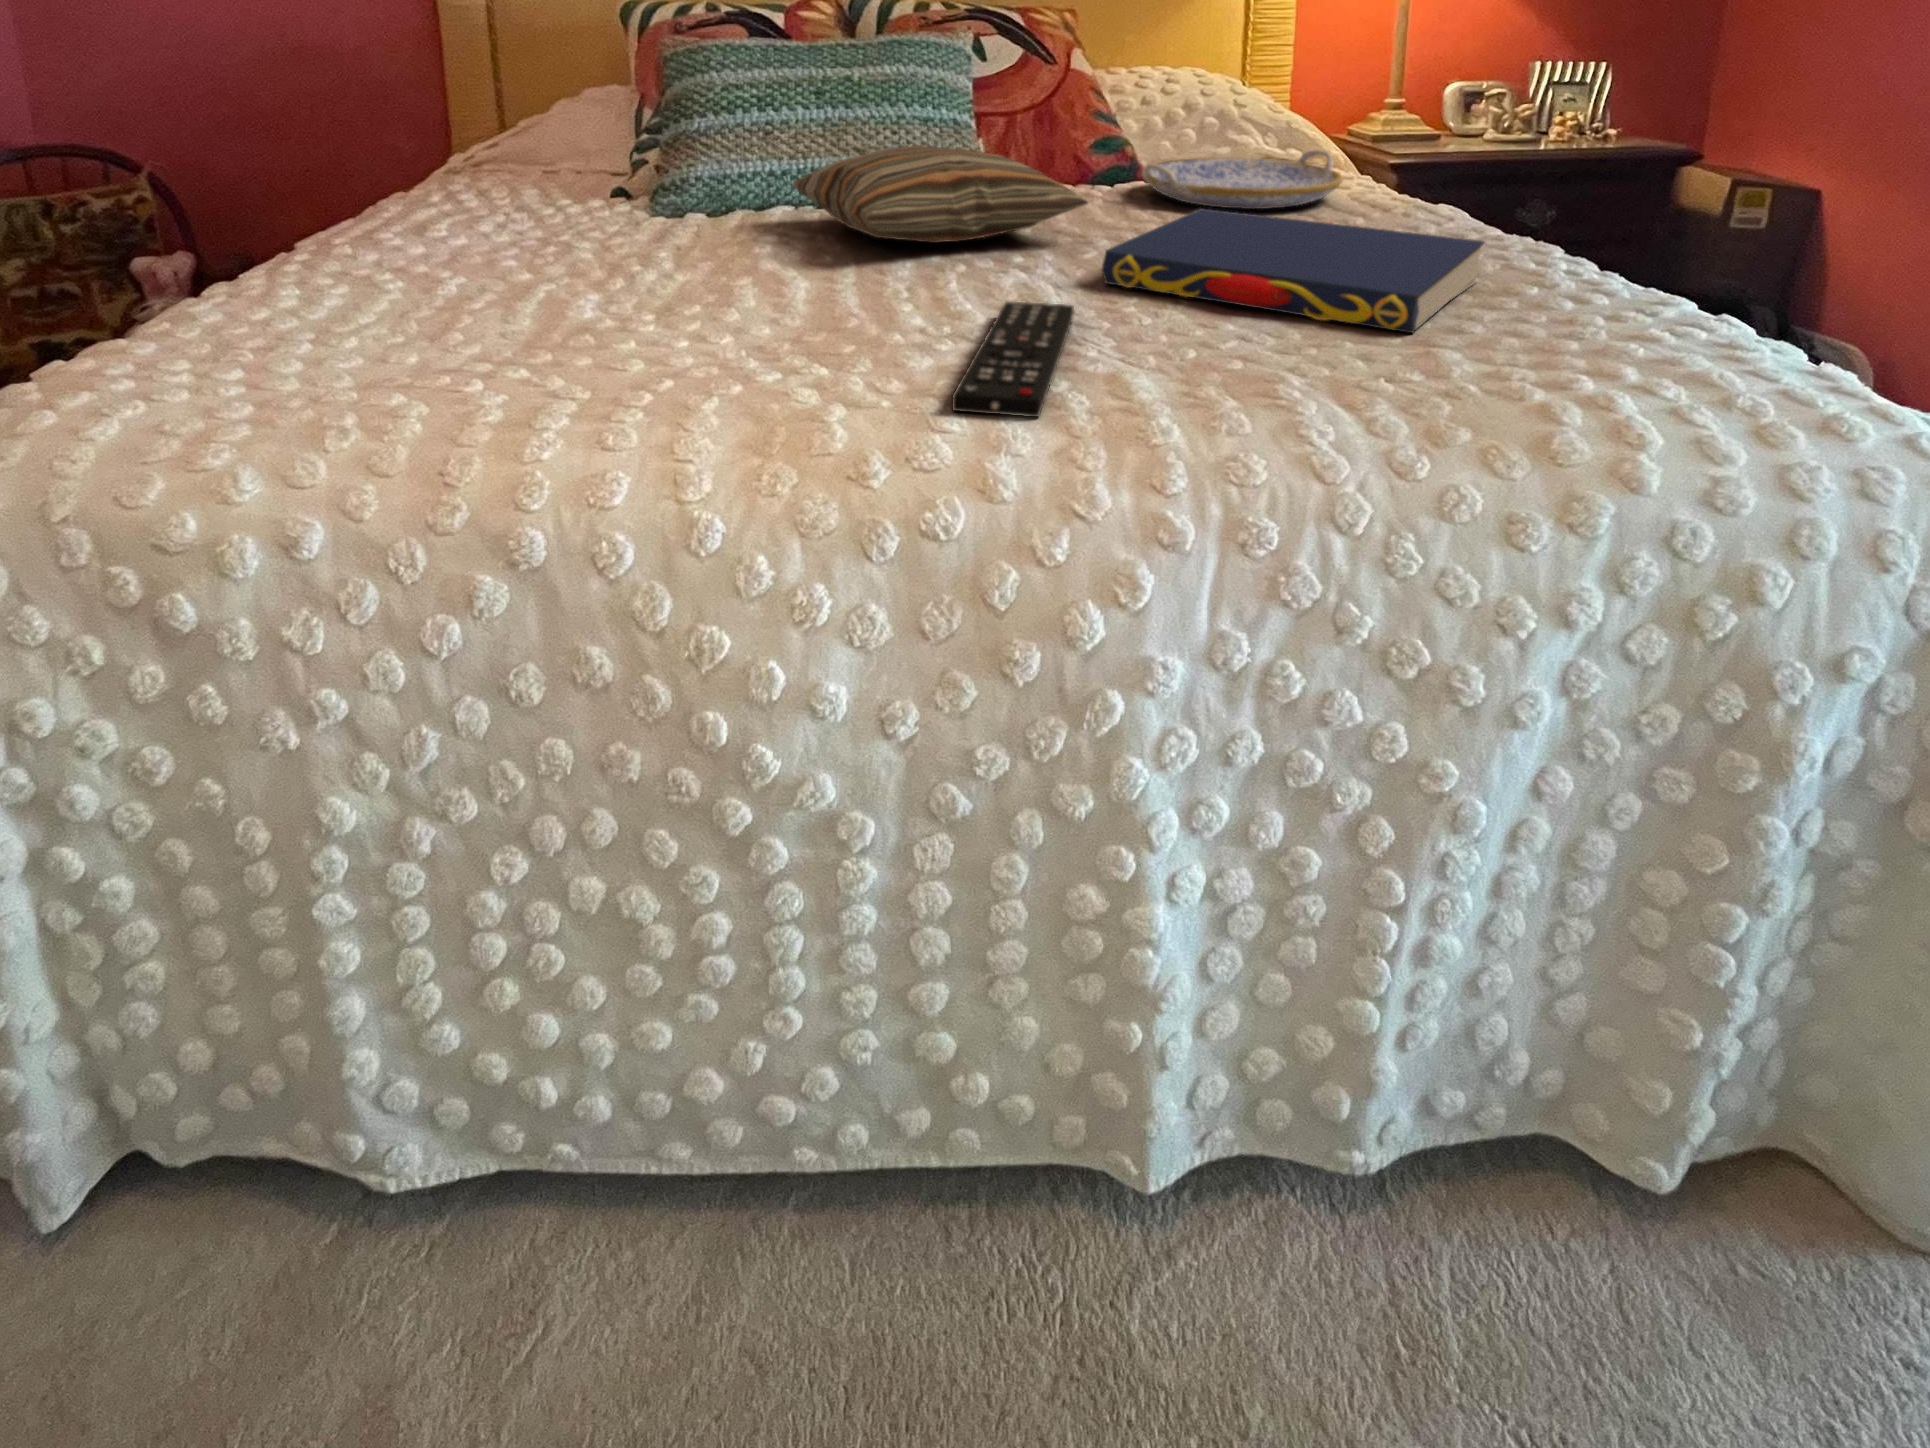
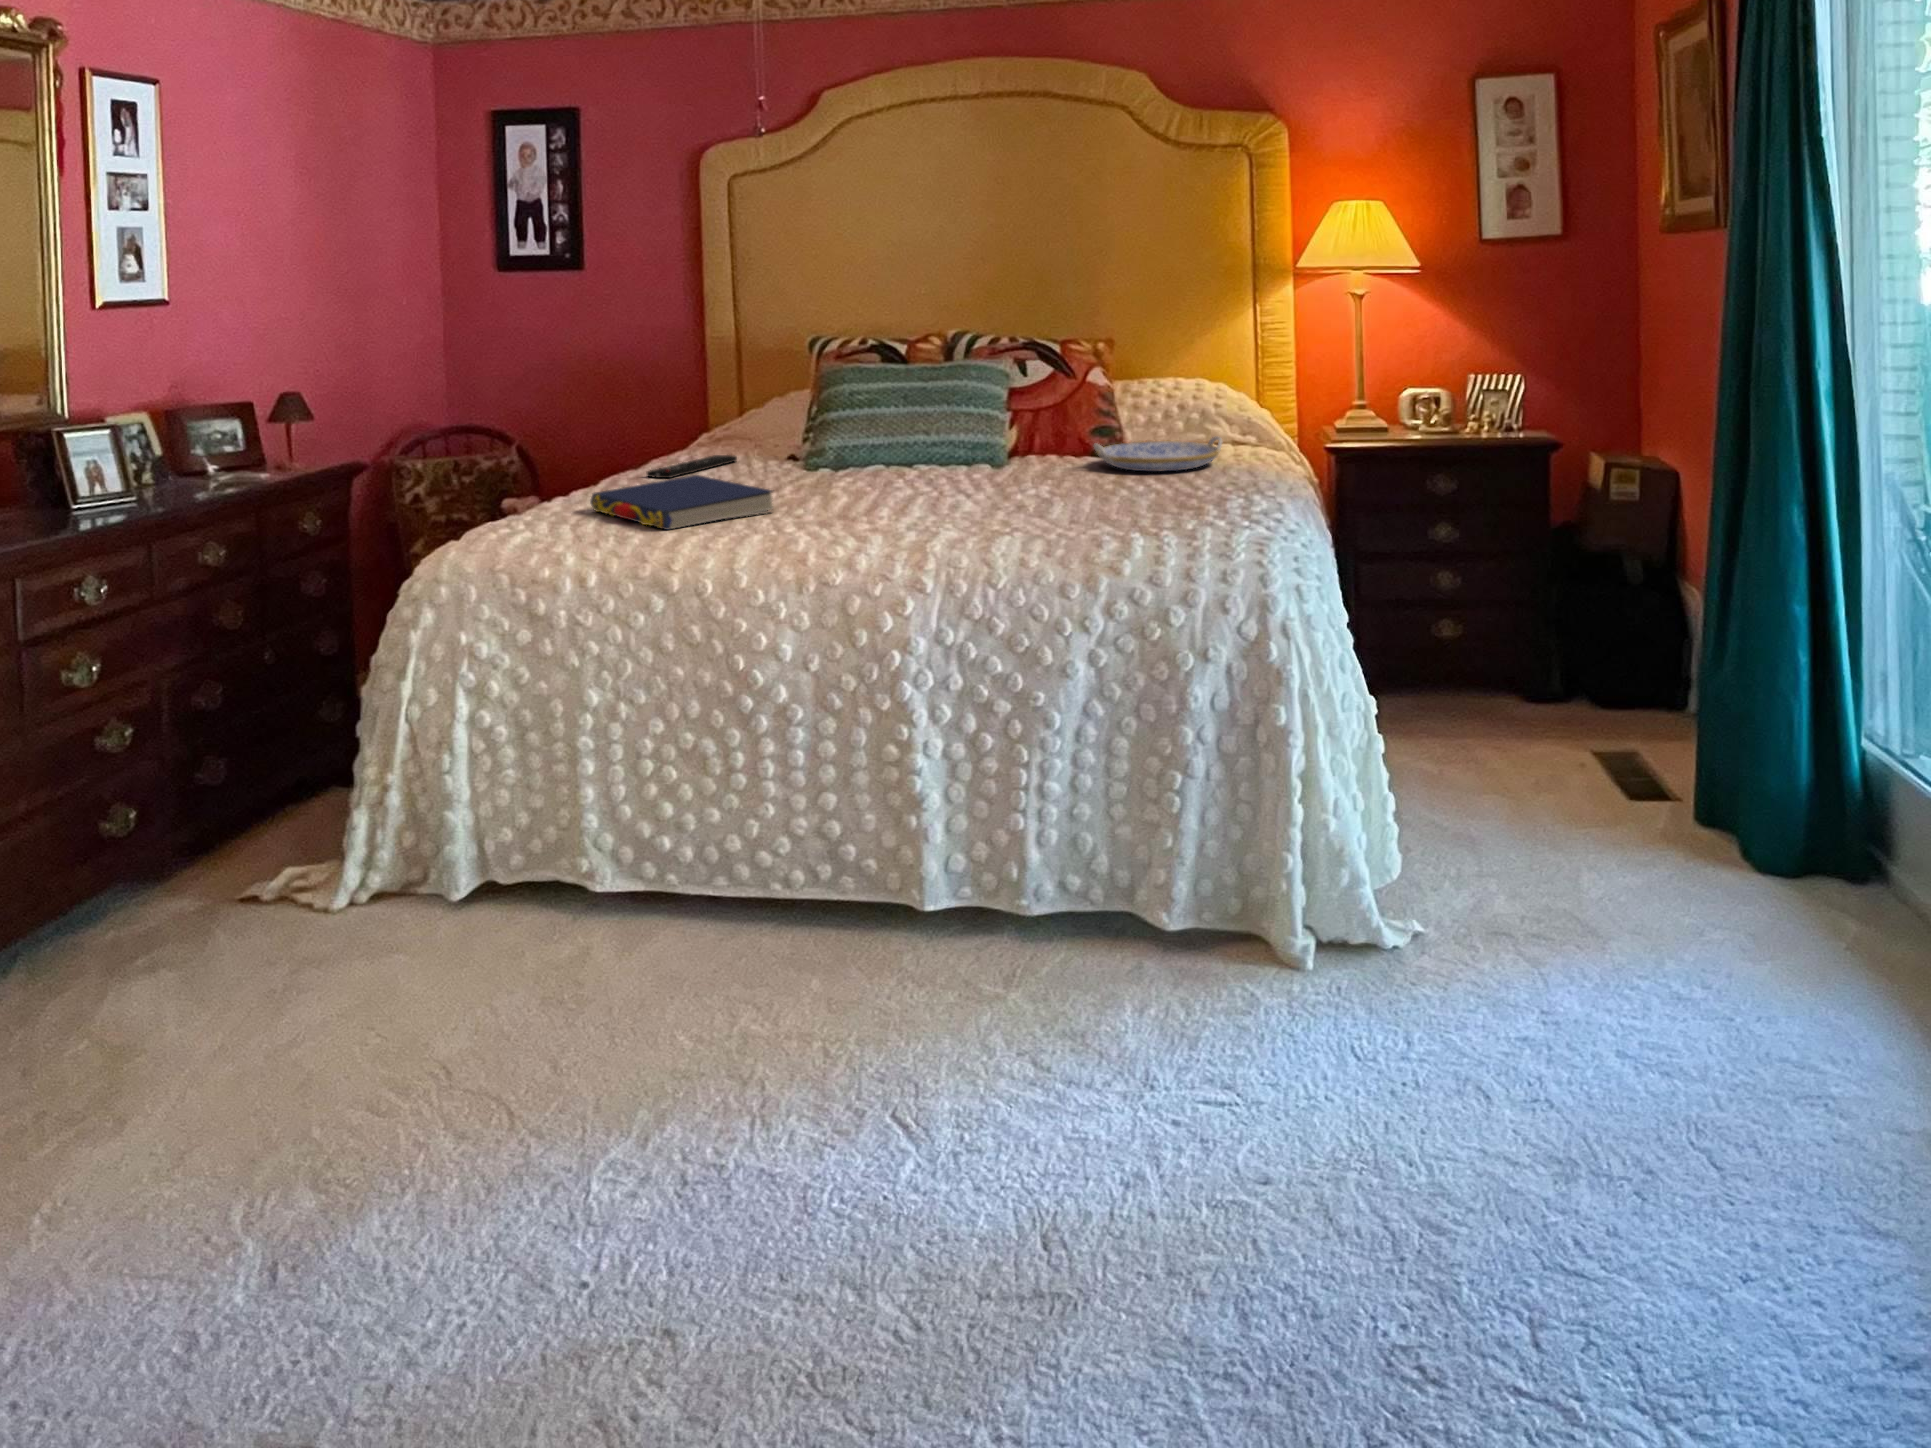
pillow: present [793,146,1088,243] -> none [870,430,1019,485]
book: present [1102,209,1485,333] -> present [590,475,773,530]
remote control: present [952,302,1074,417] -> present [647,455,737,478]

